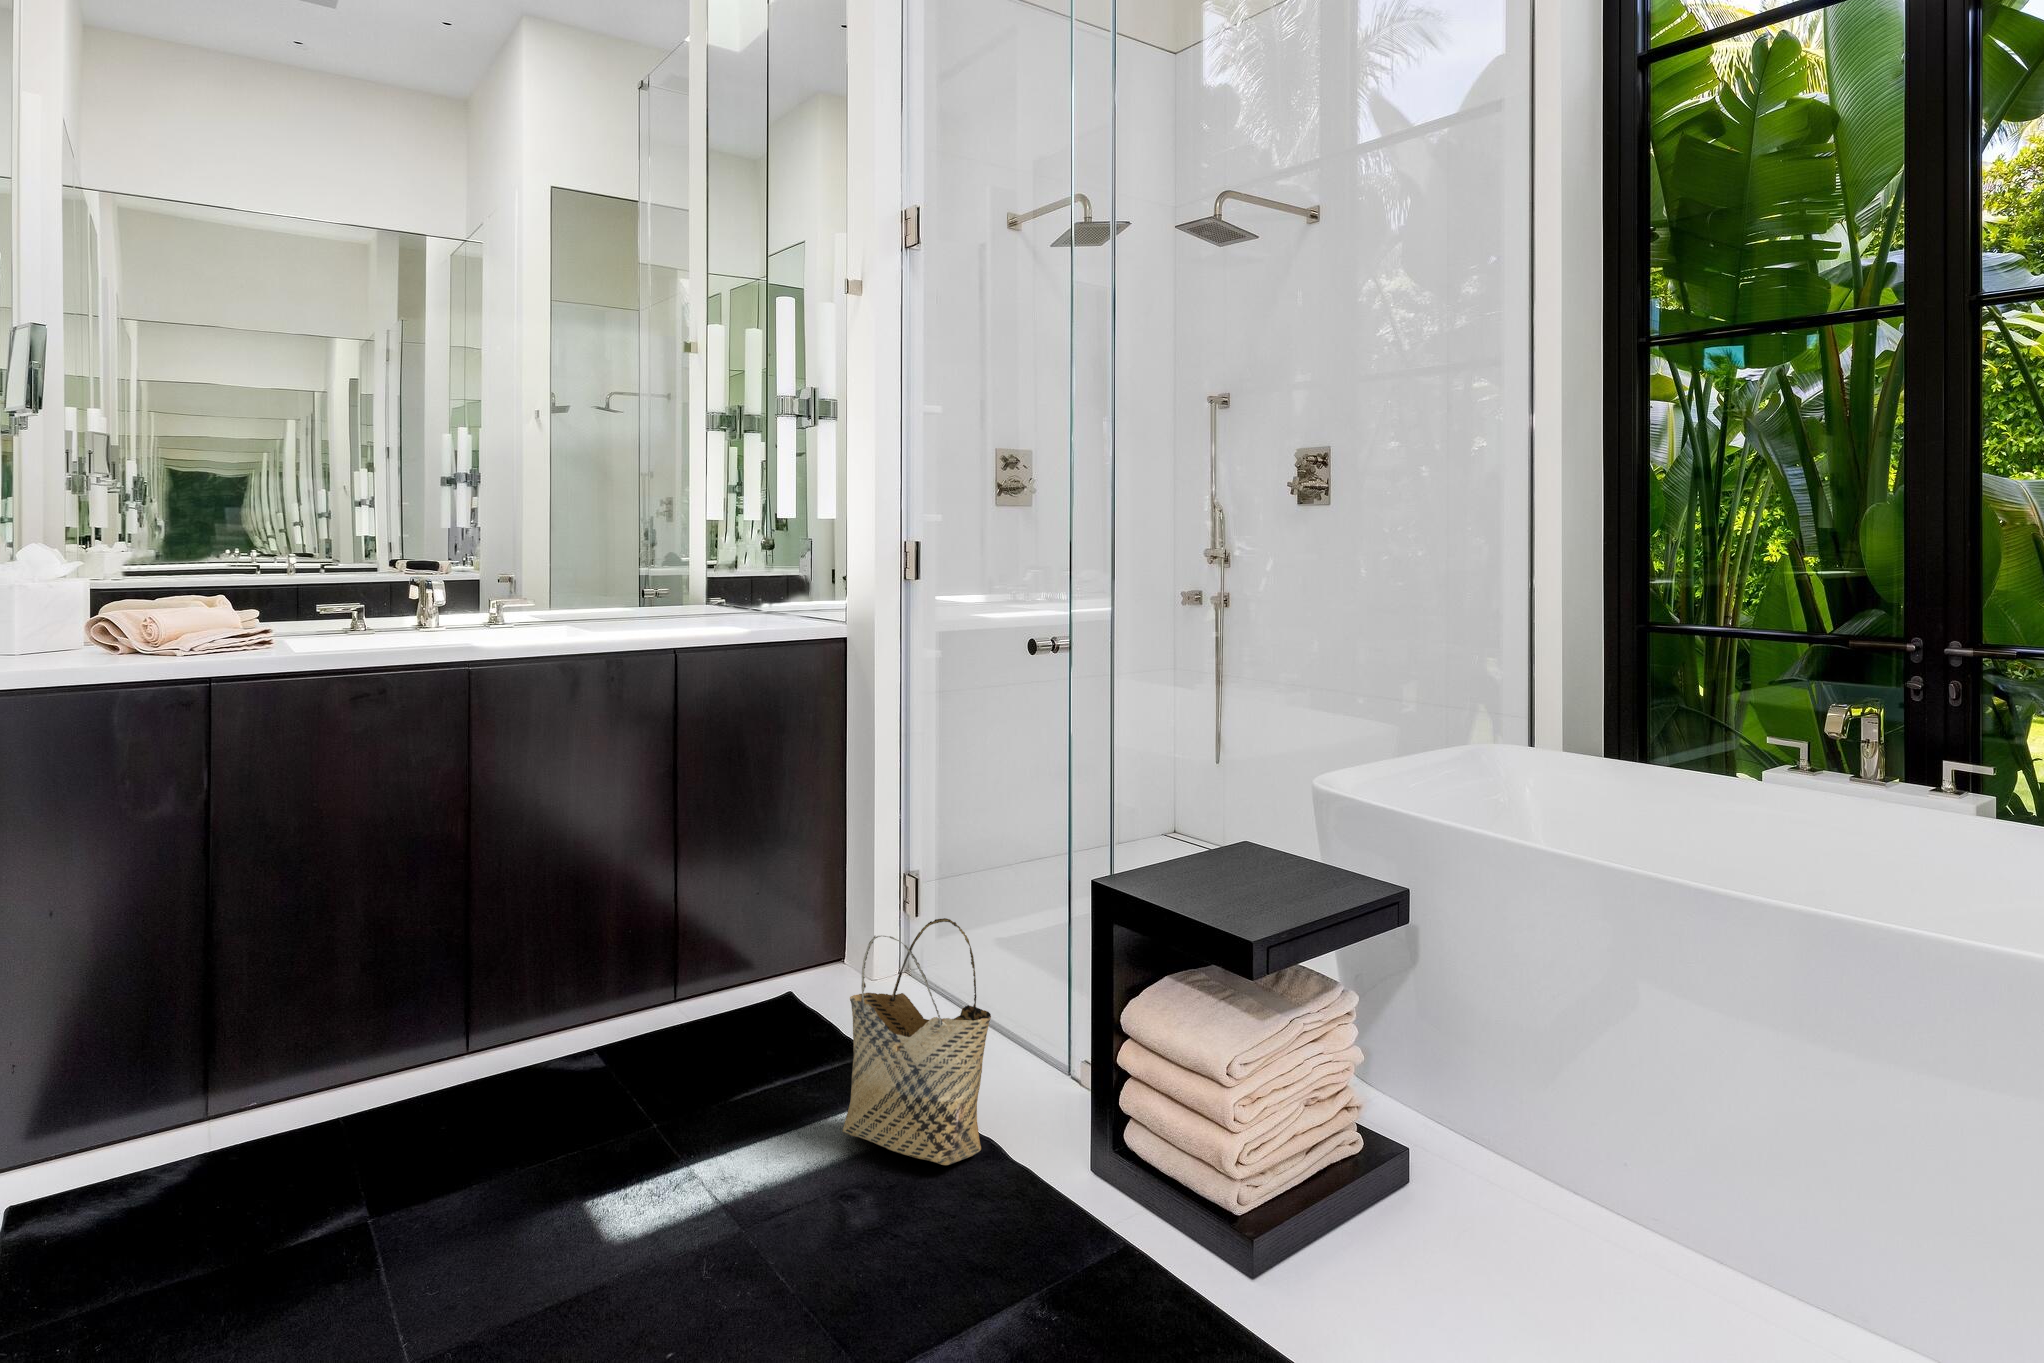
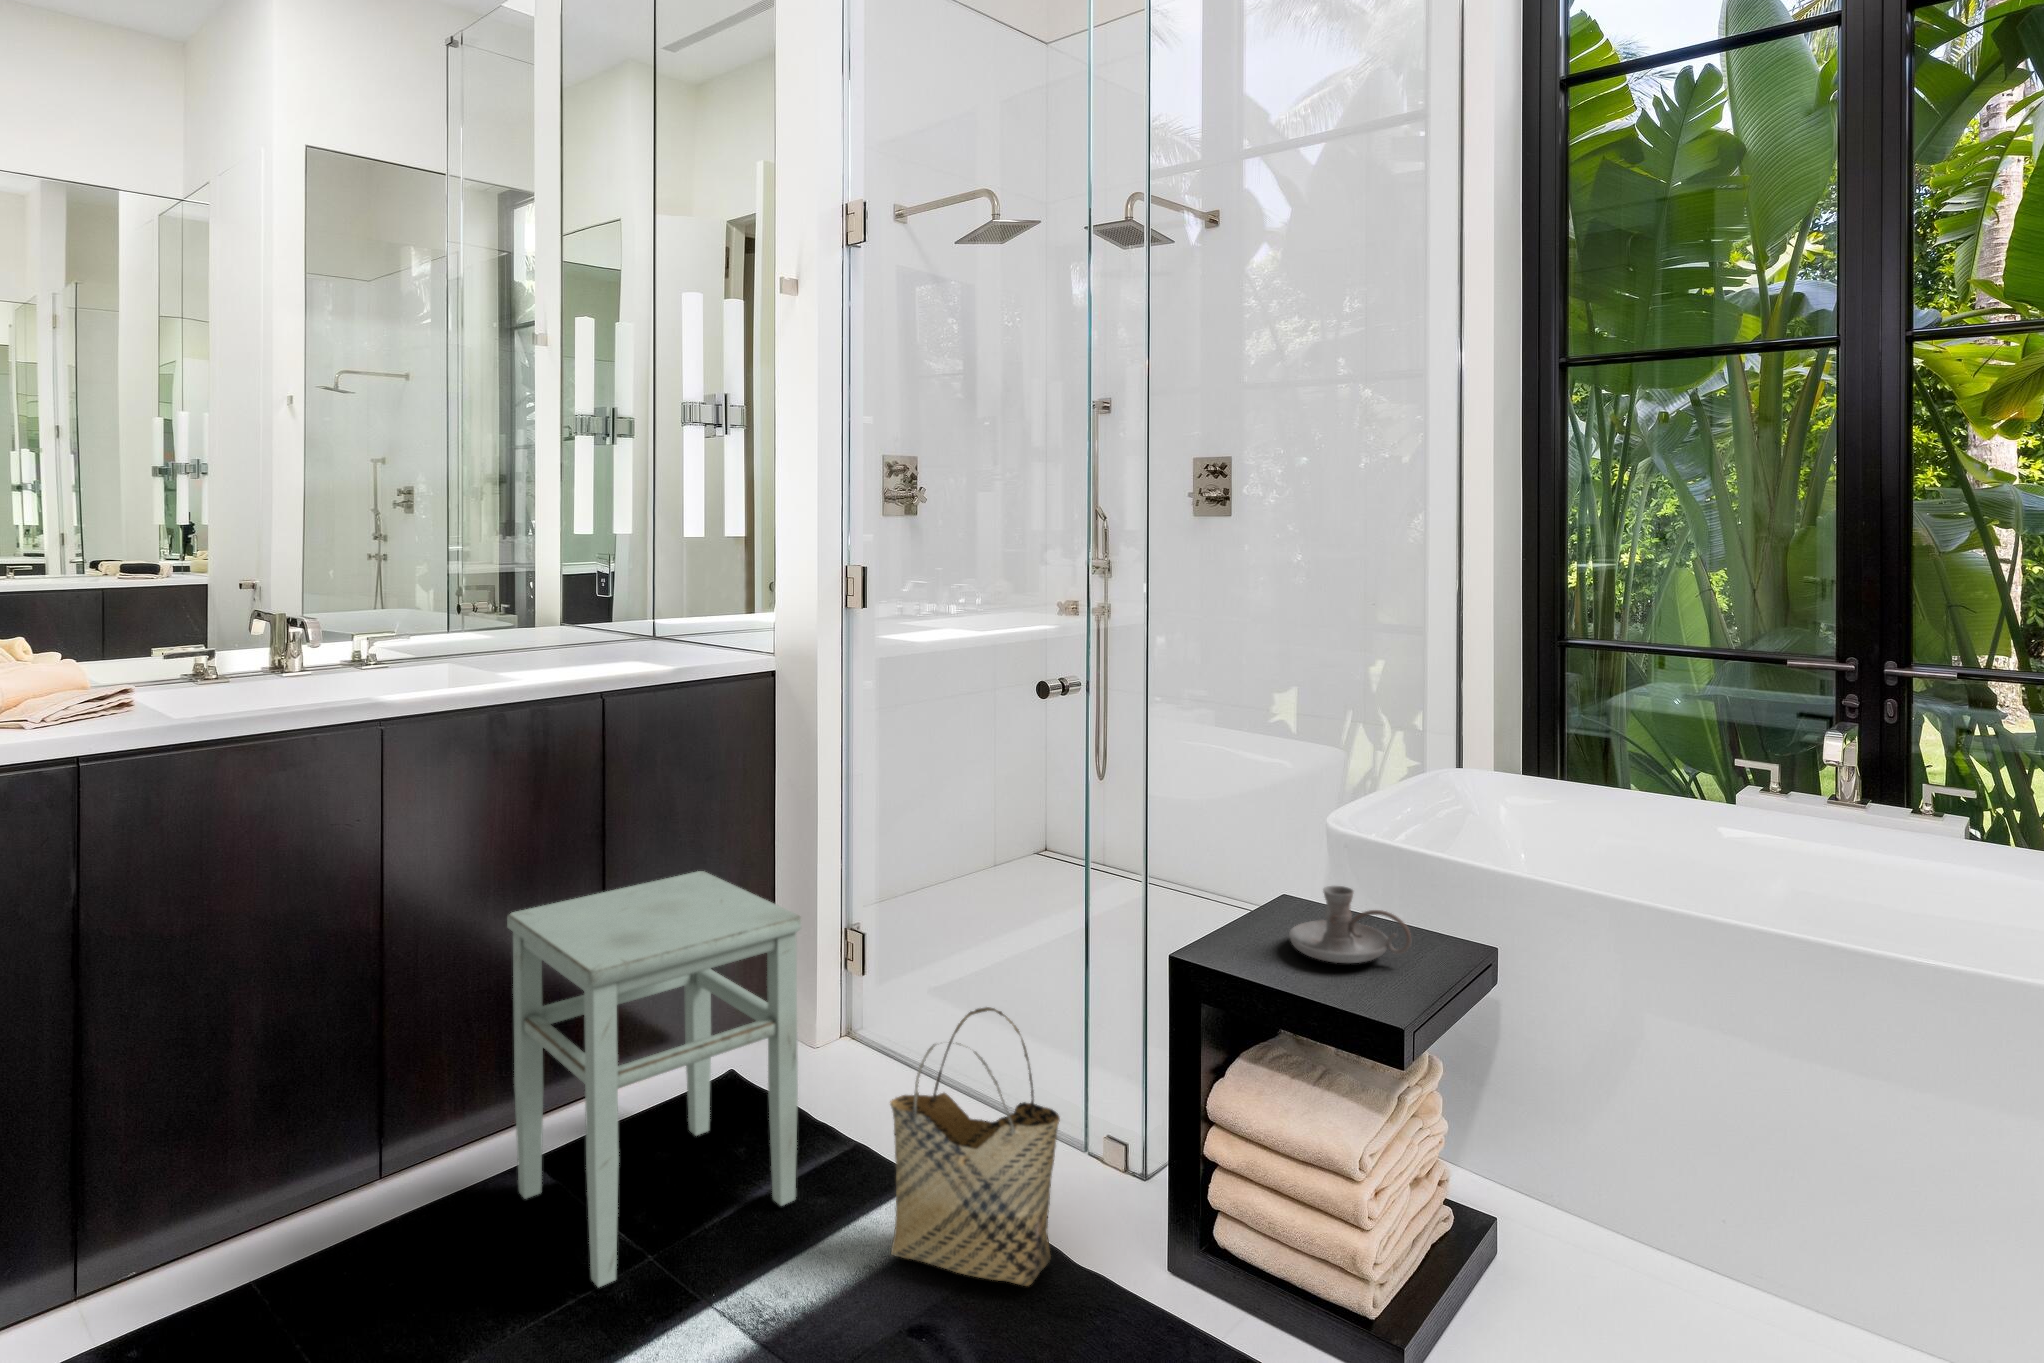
stool: none [564,800,797,1130] -> present [507,871,801,1287]
candle holder: none [1213,820,1317,889] -> present [1289,886,1411,963]

